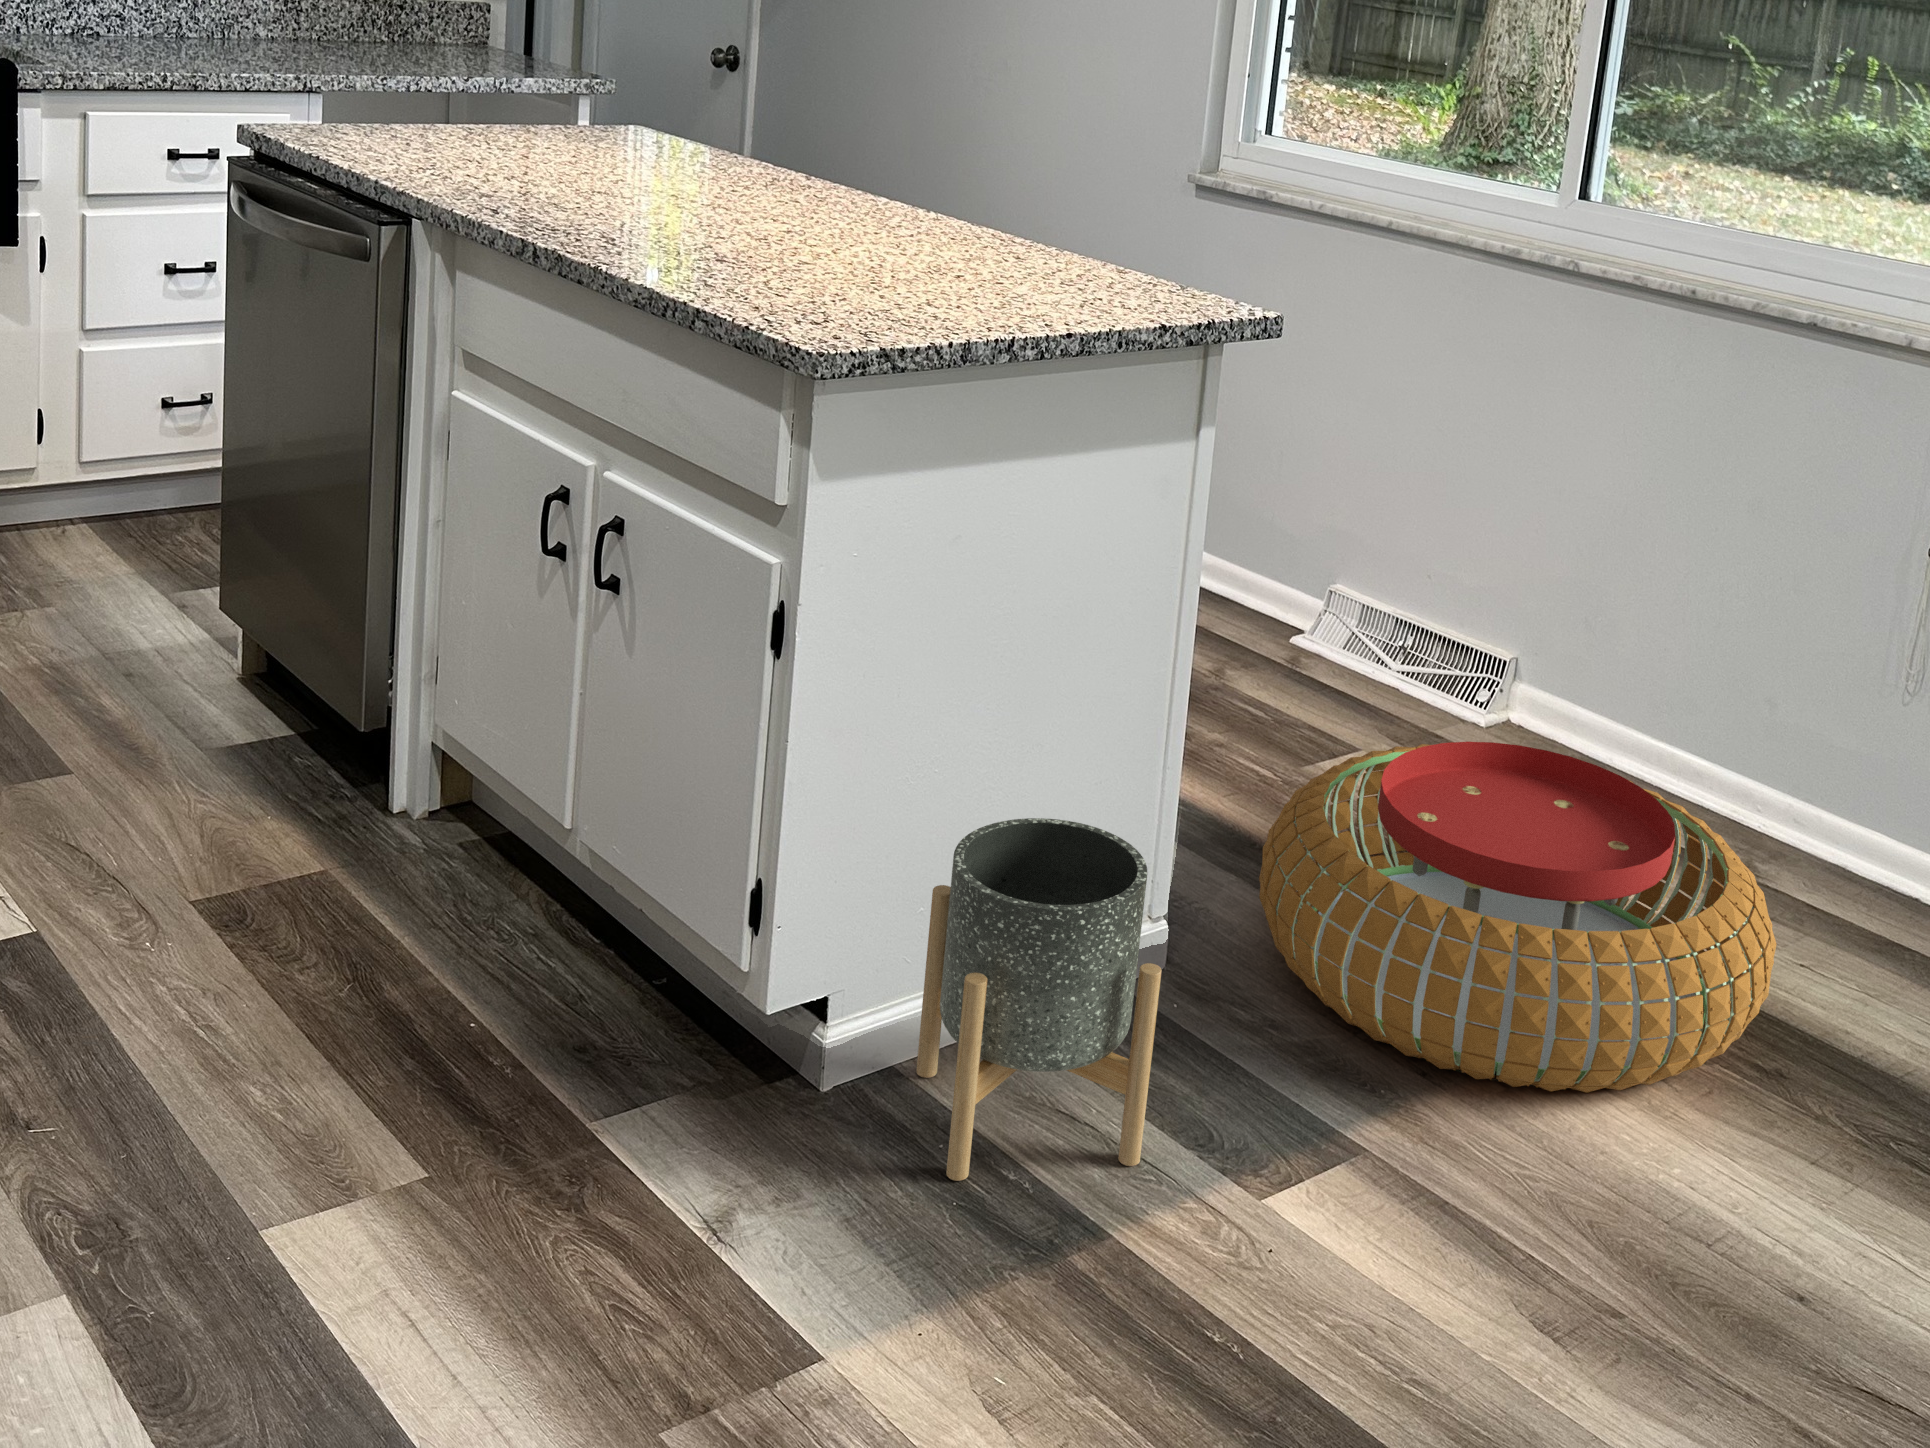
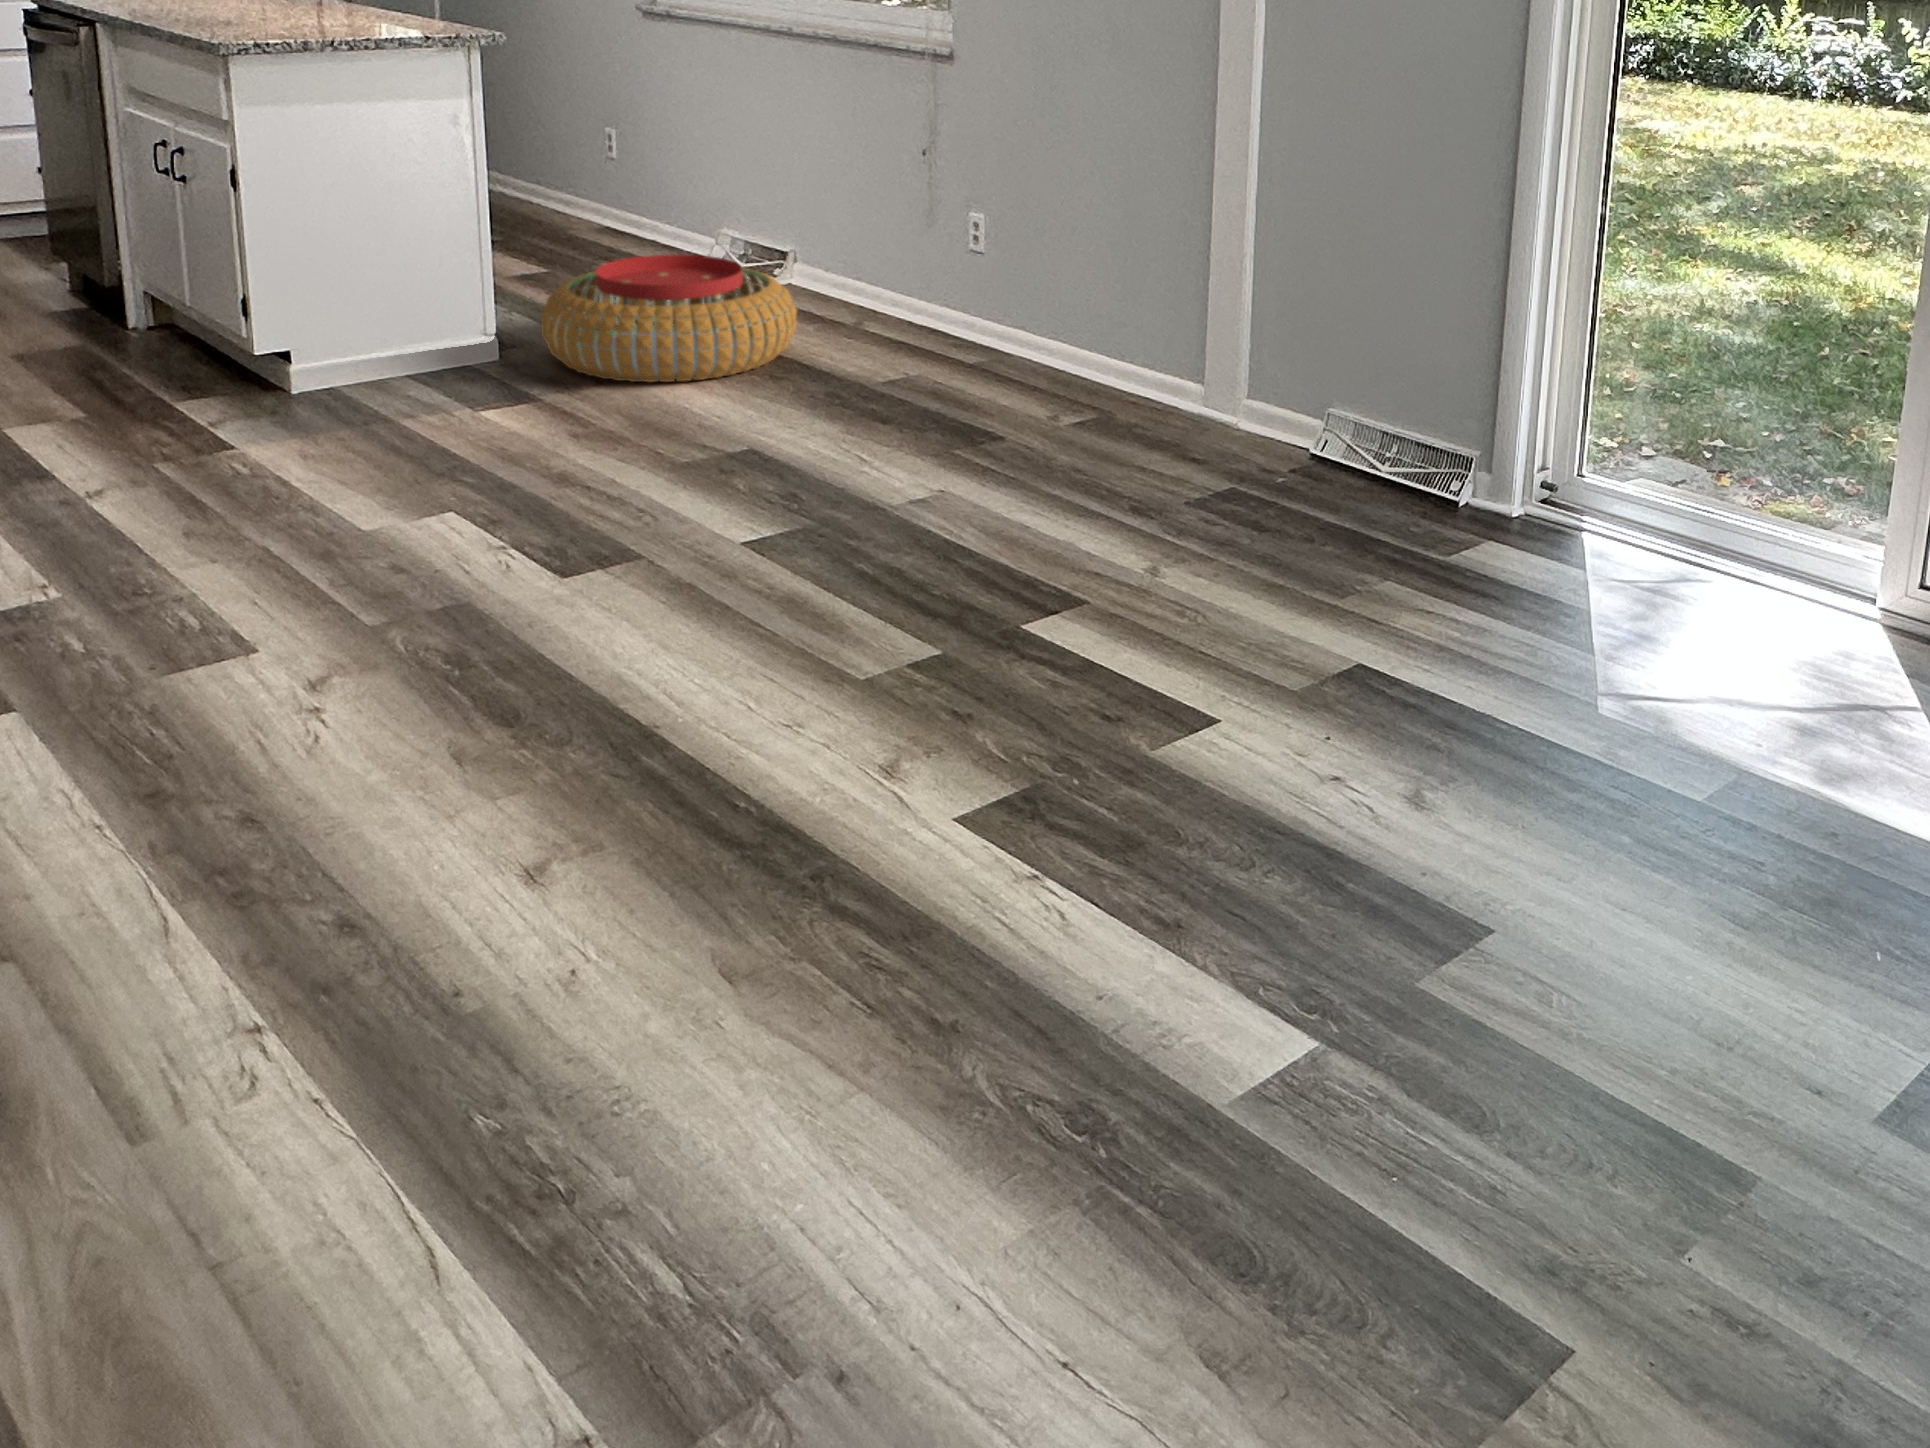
planter: present [916,818,1162,1181] -> none [322,265,432,408]

